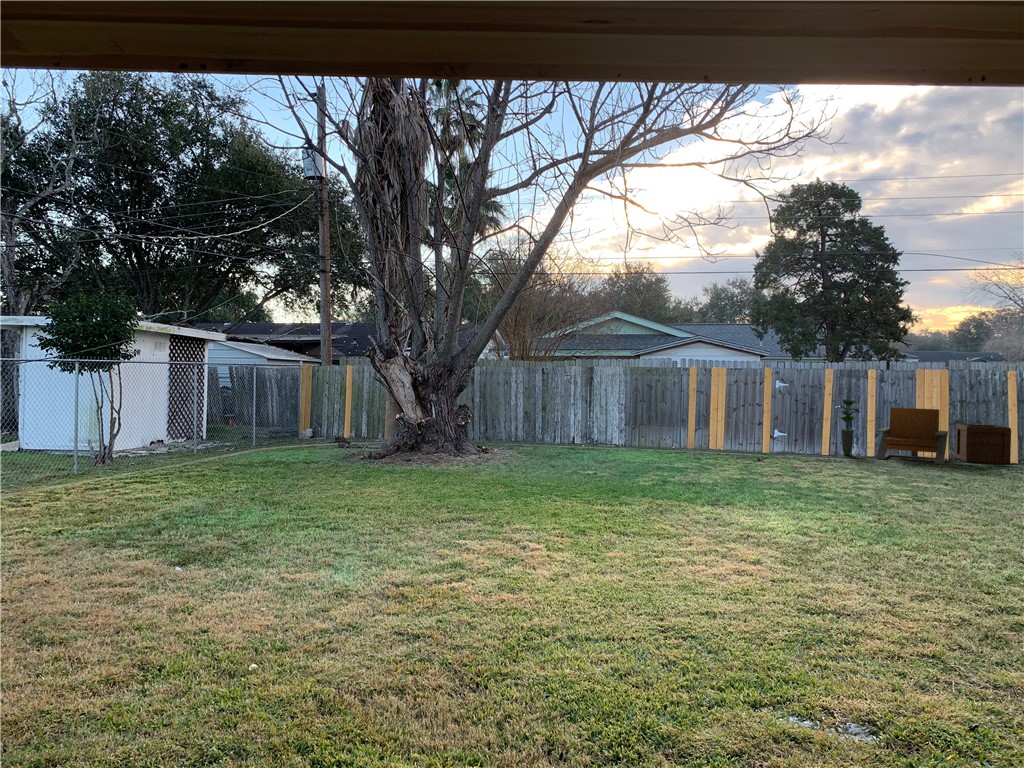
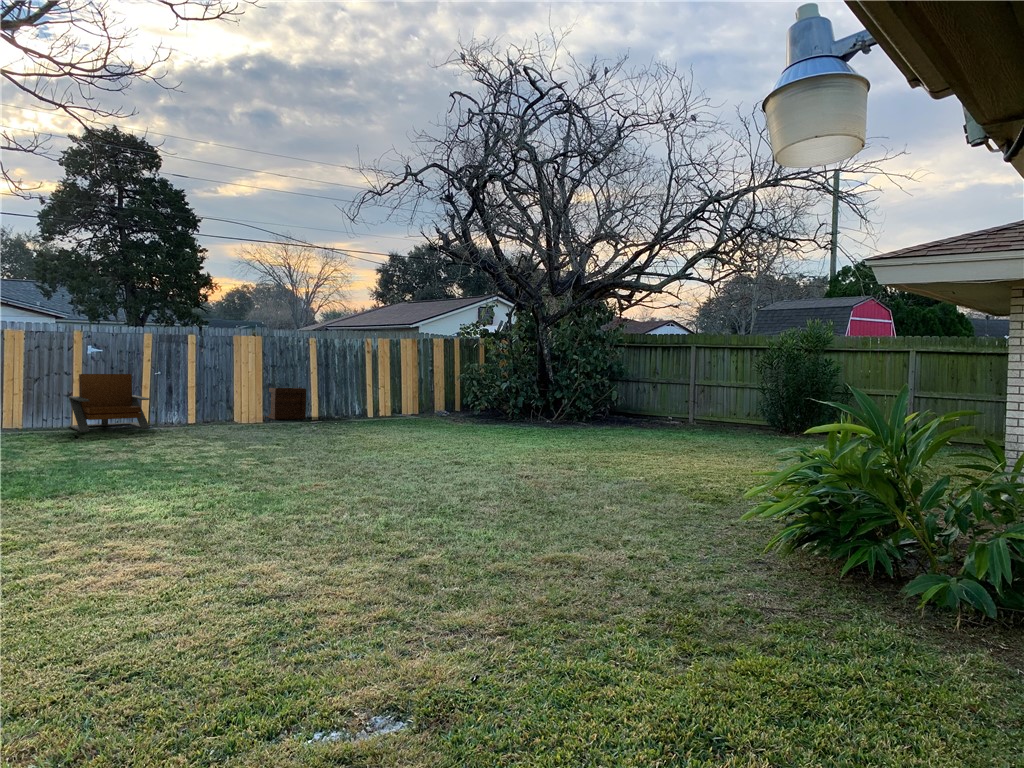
potted plant: present [839,399,859,455] -> none [156,366,184,423]
lounge chair: present [876,408,948,464] -> present [69,374,150,432]

